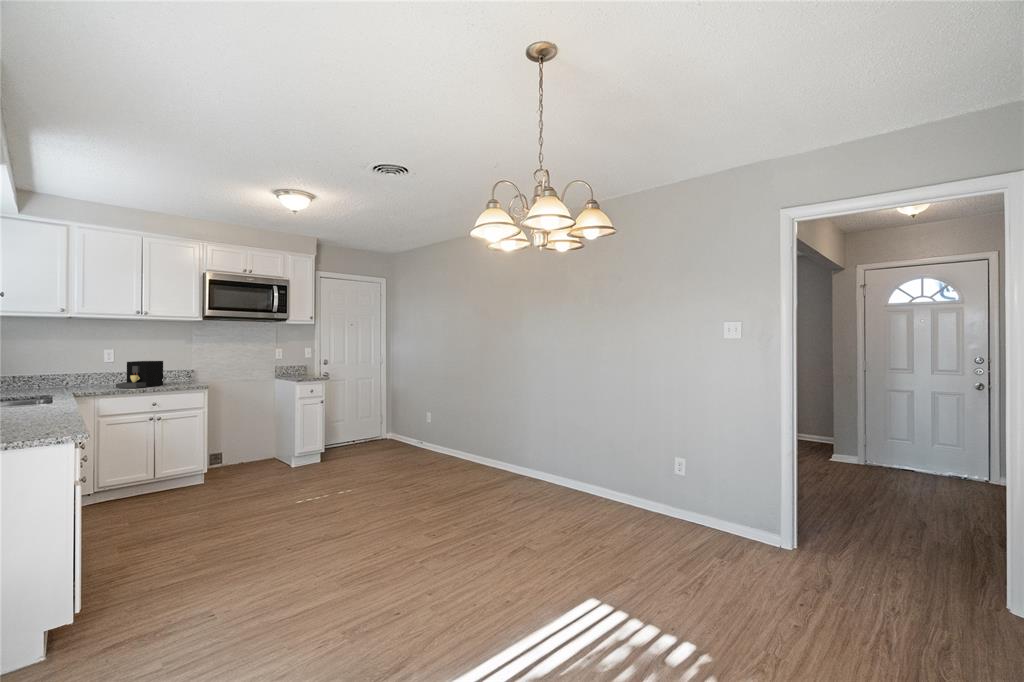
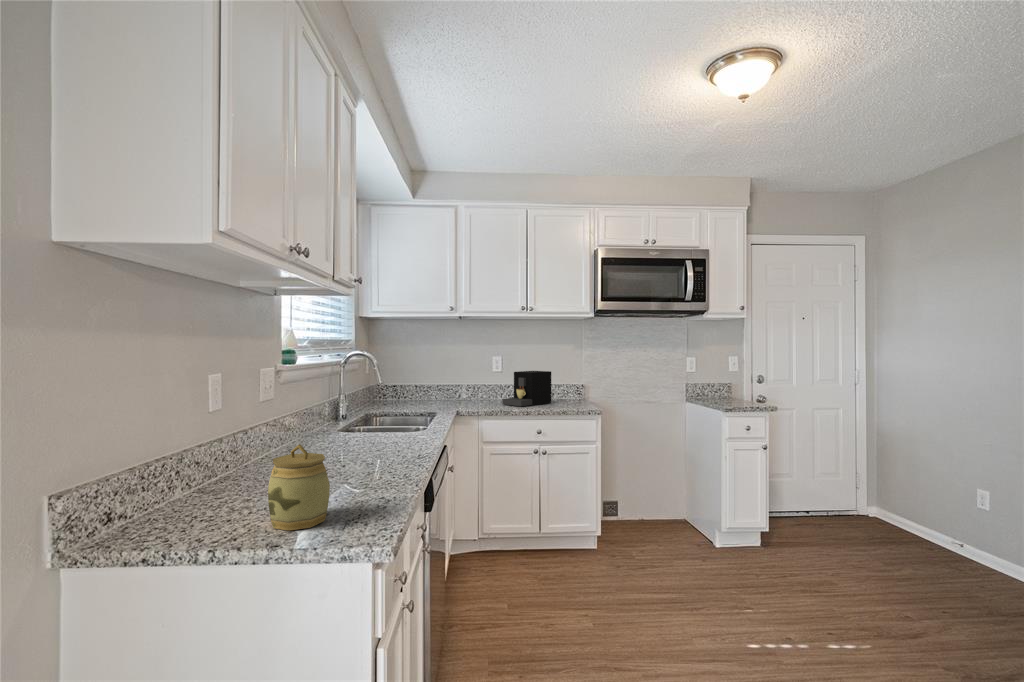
jar: none [20,389,62,429] -> present [268,444,330,531]

